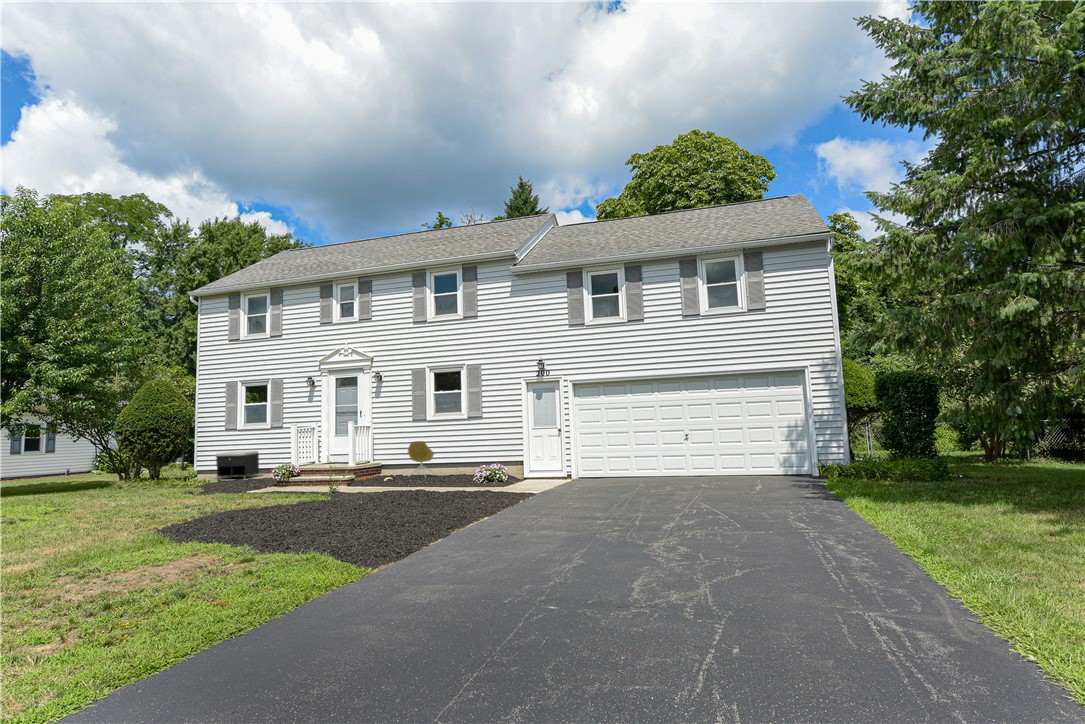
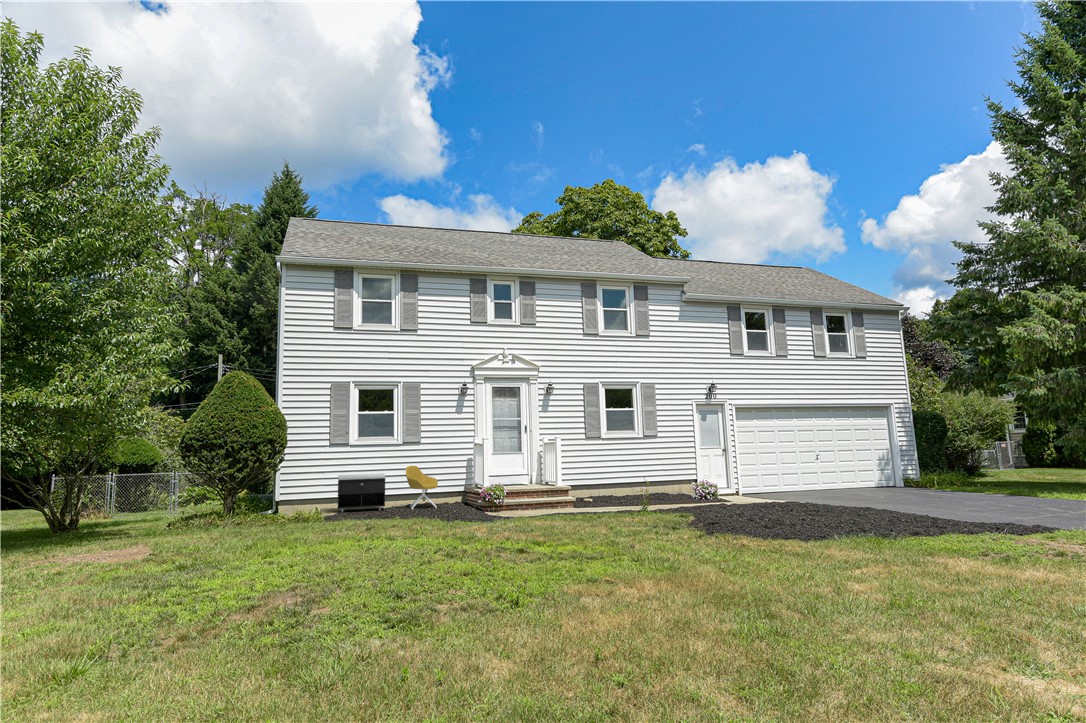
chair: present [408,441,434,478] -> present [406,466,438,510]

